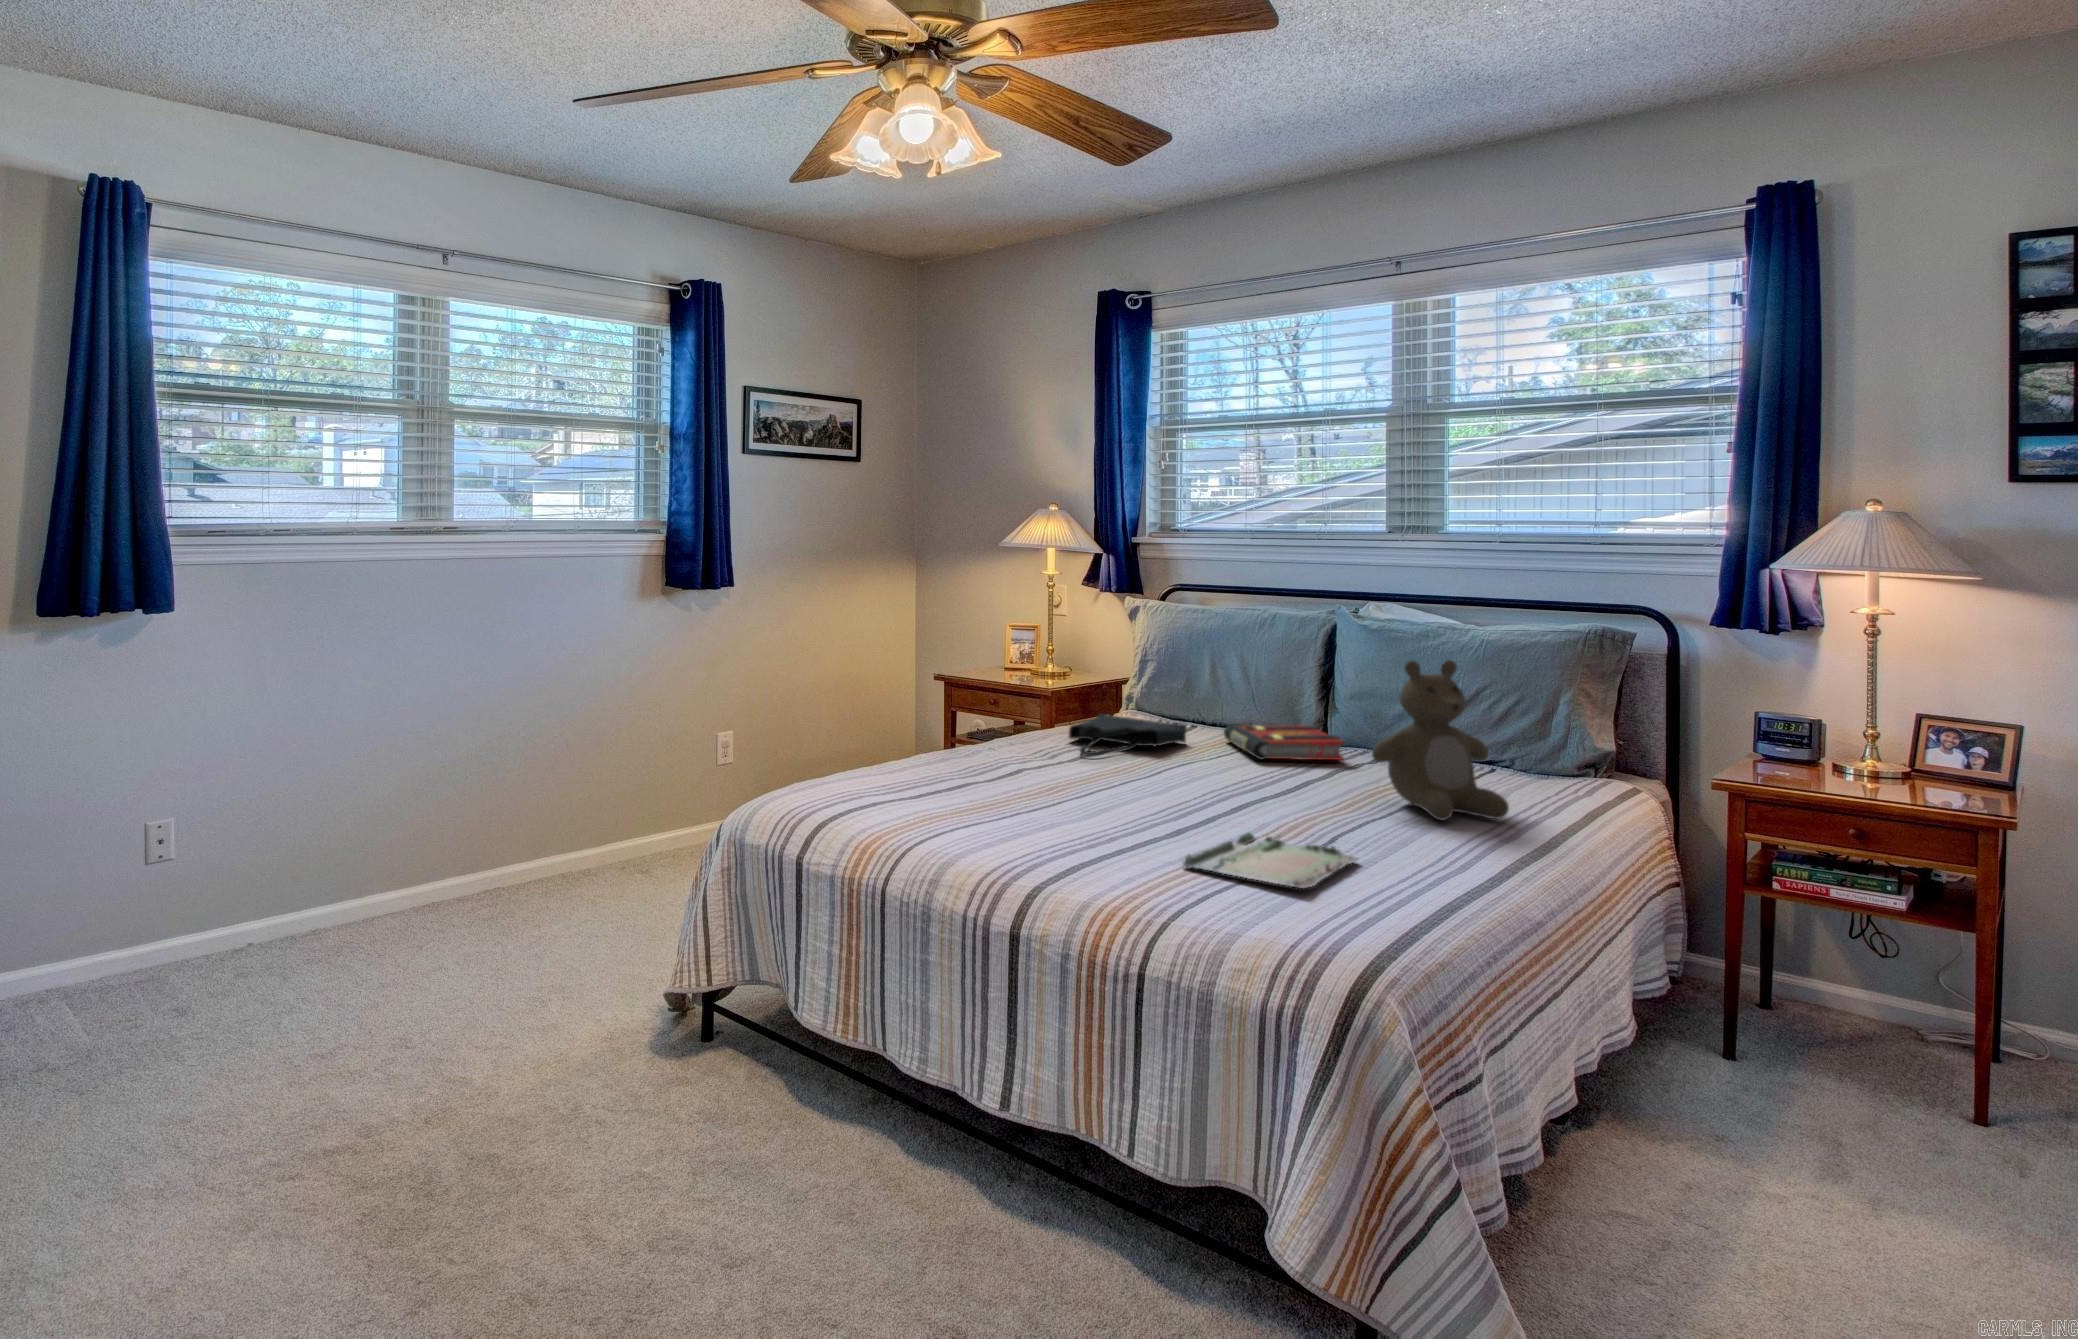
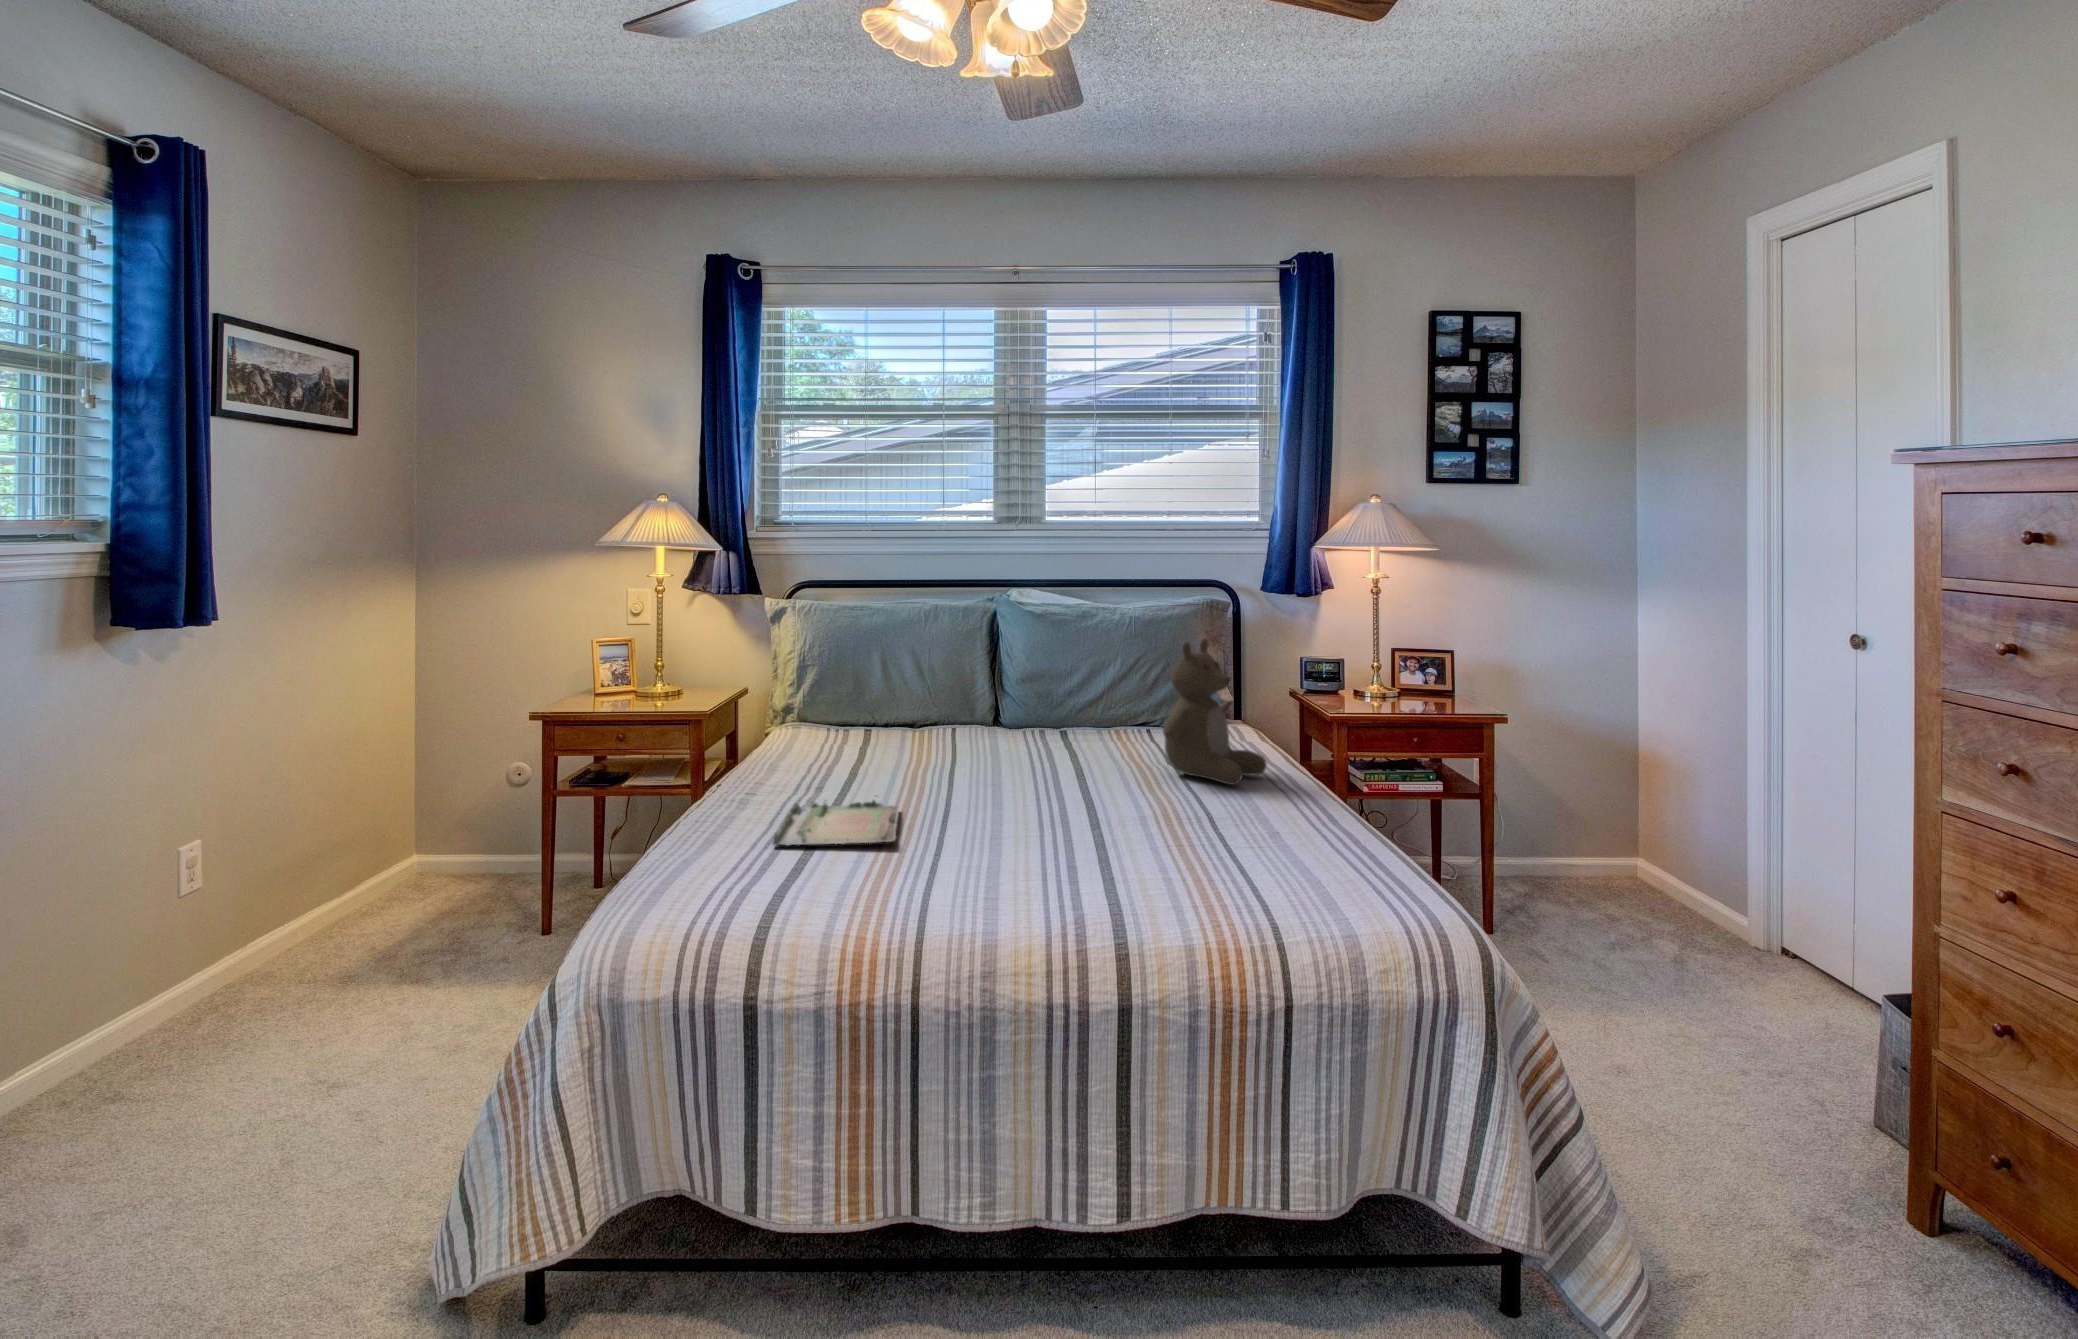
tote bag: present [1069,713,1187,756] -> none [809,728,915,780]
book: present [1224,725,1344,760] -> none [935,712,1064,754]
tray: present [1183,833,1357,888] -> present [772,796,899,846]

